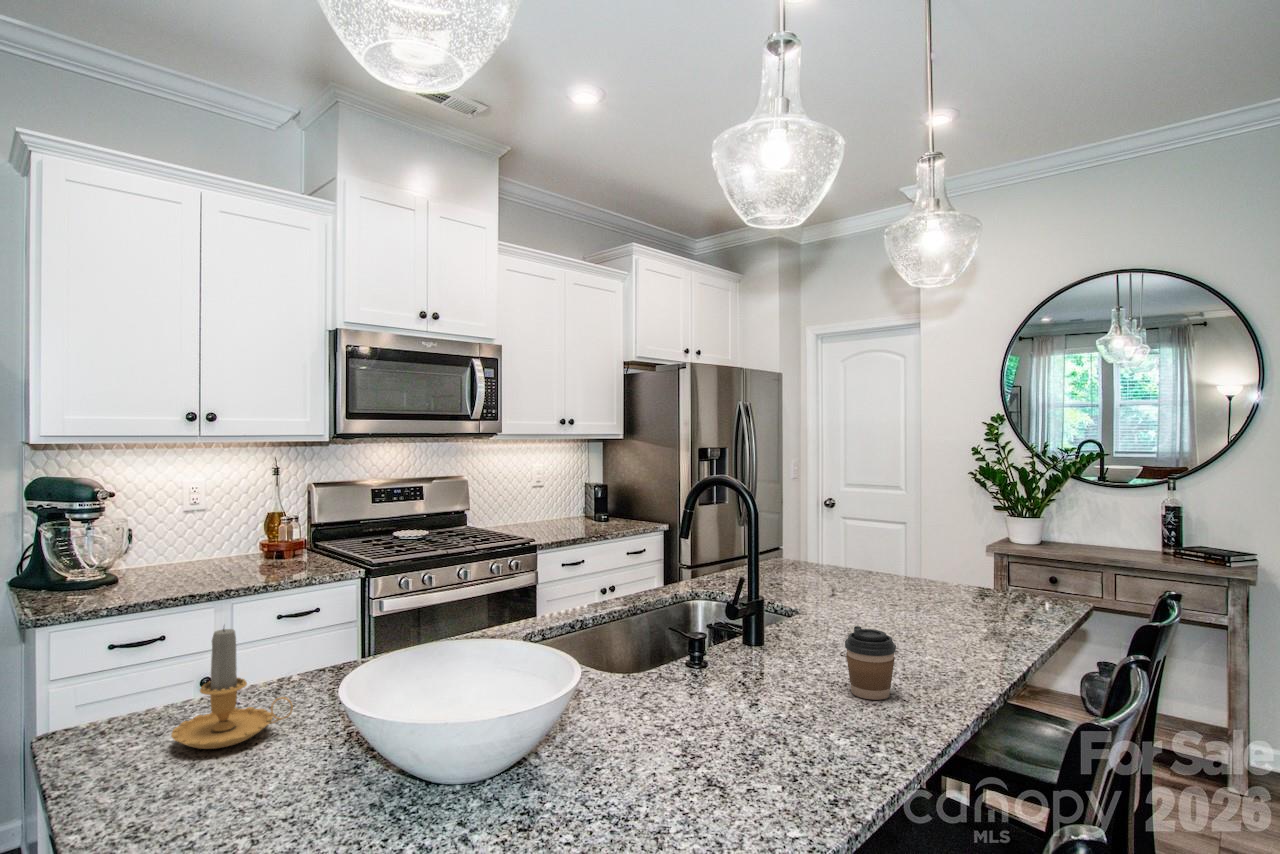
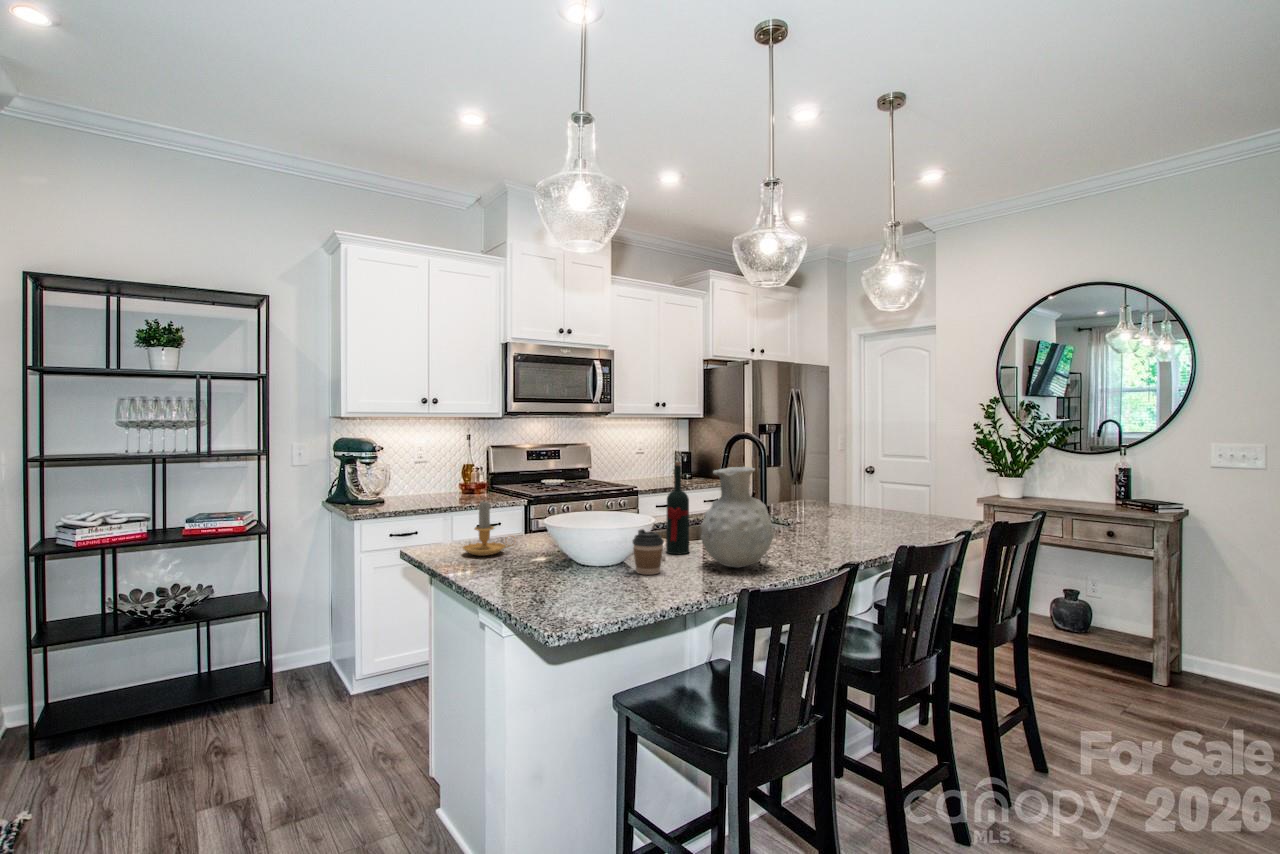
wine bottle: none [599,537,643,717] -> present [666,462,689,554]
vase: none [677,553,824,764] -> present [701,466,773,568]
coffee cup: present [845,626,896,700] -> present [633,529,664,575]

